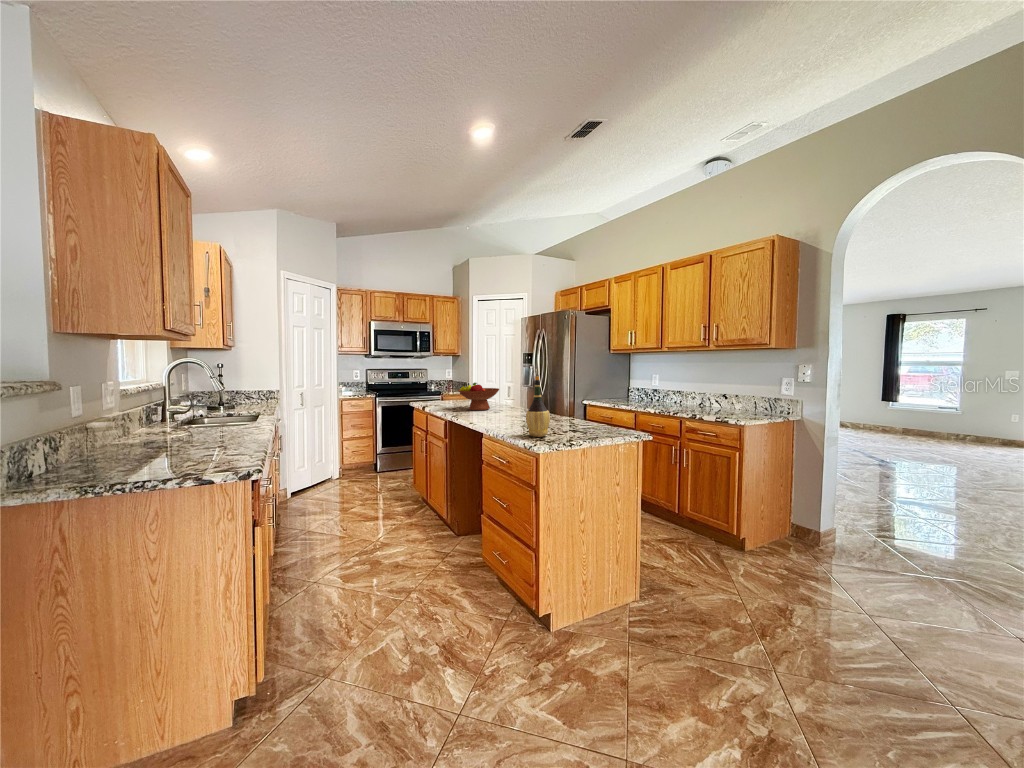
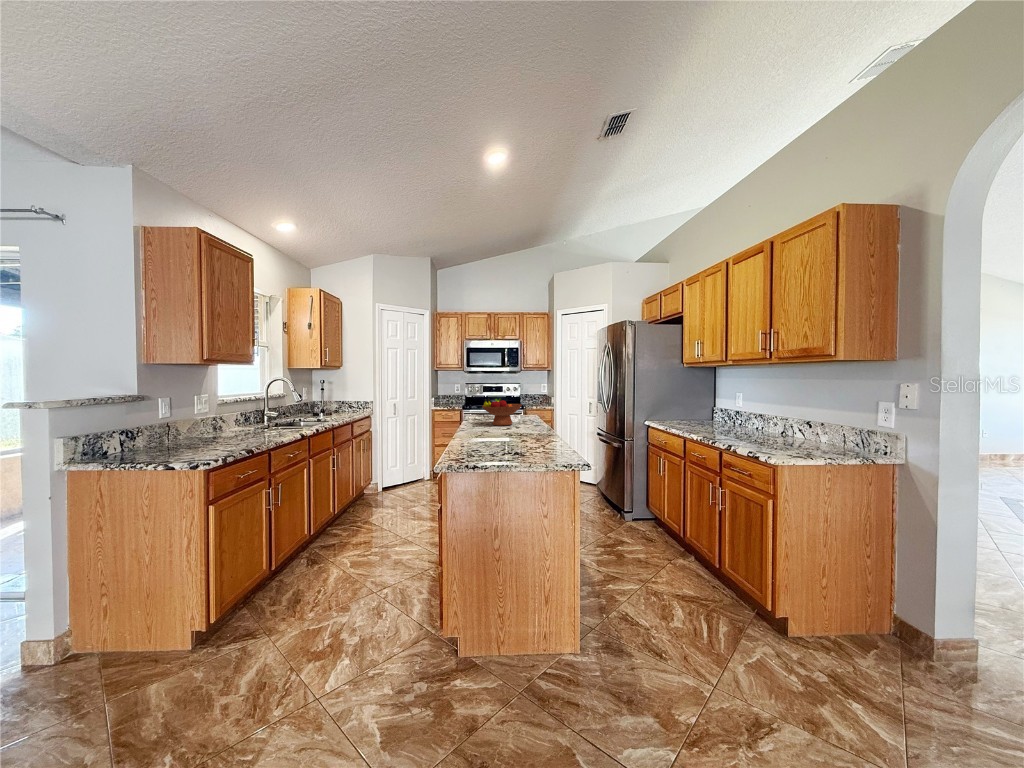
wine bottle: present [526,376,550,437] -> none [457,395,481,456]

